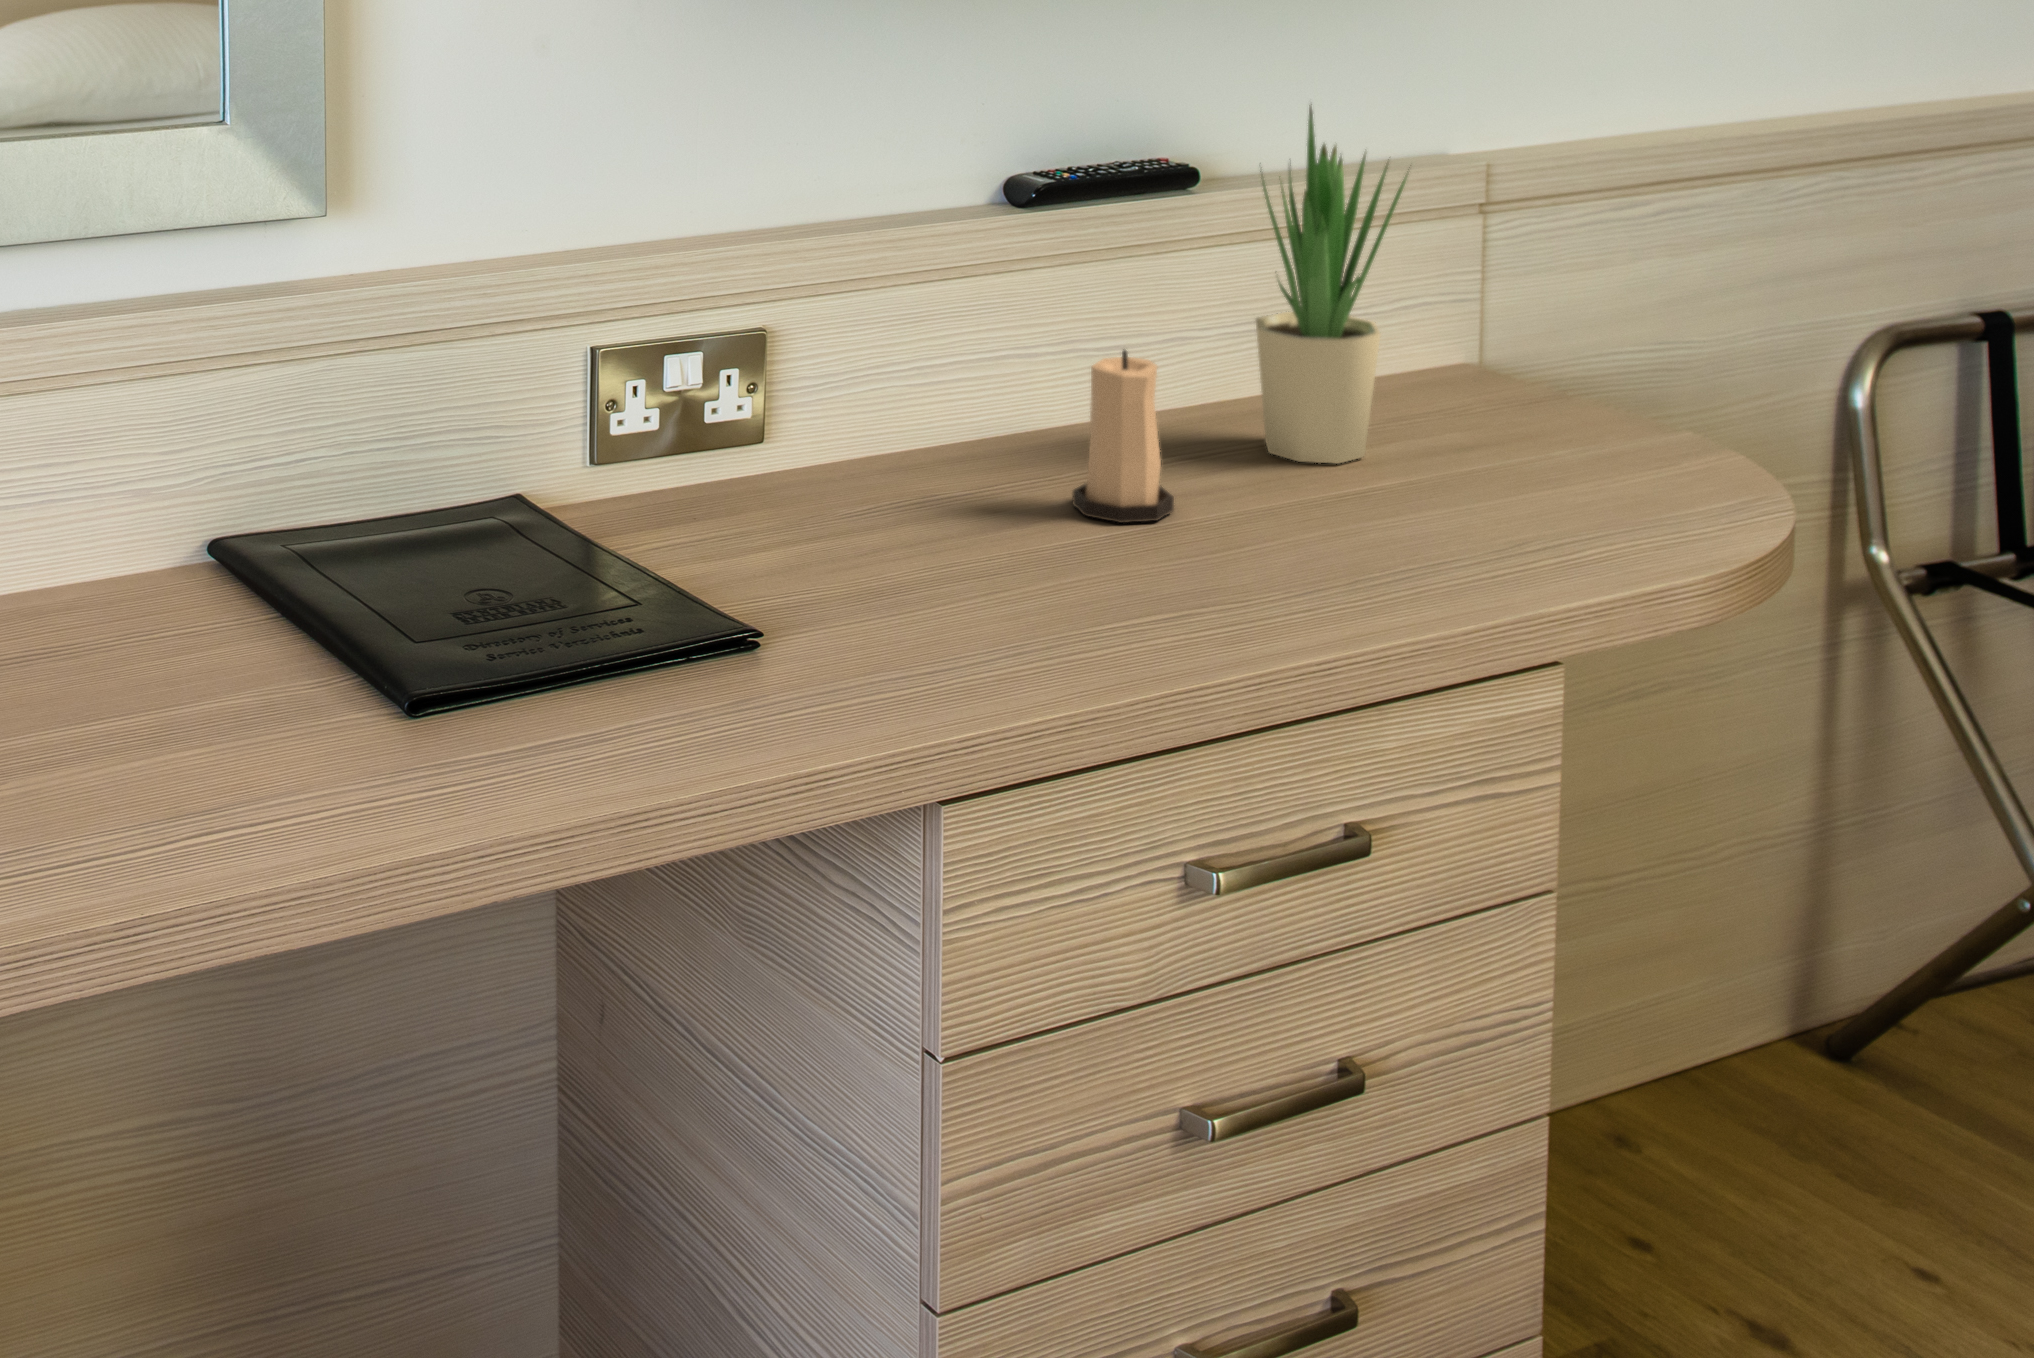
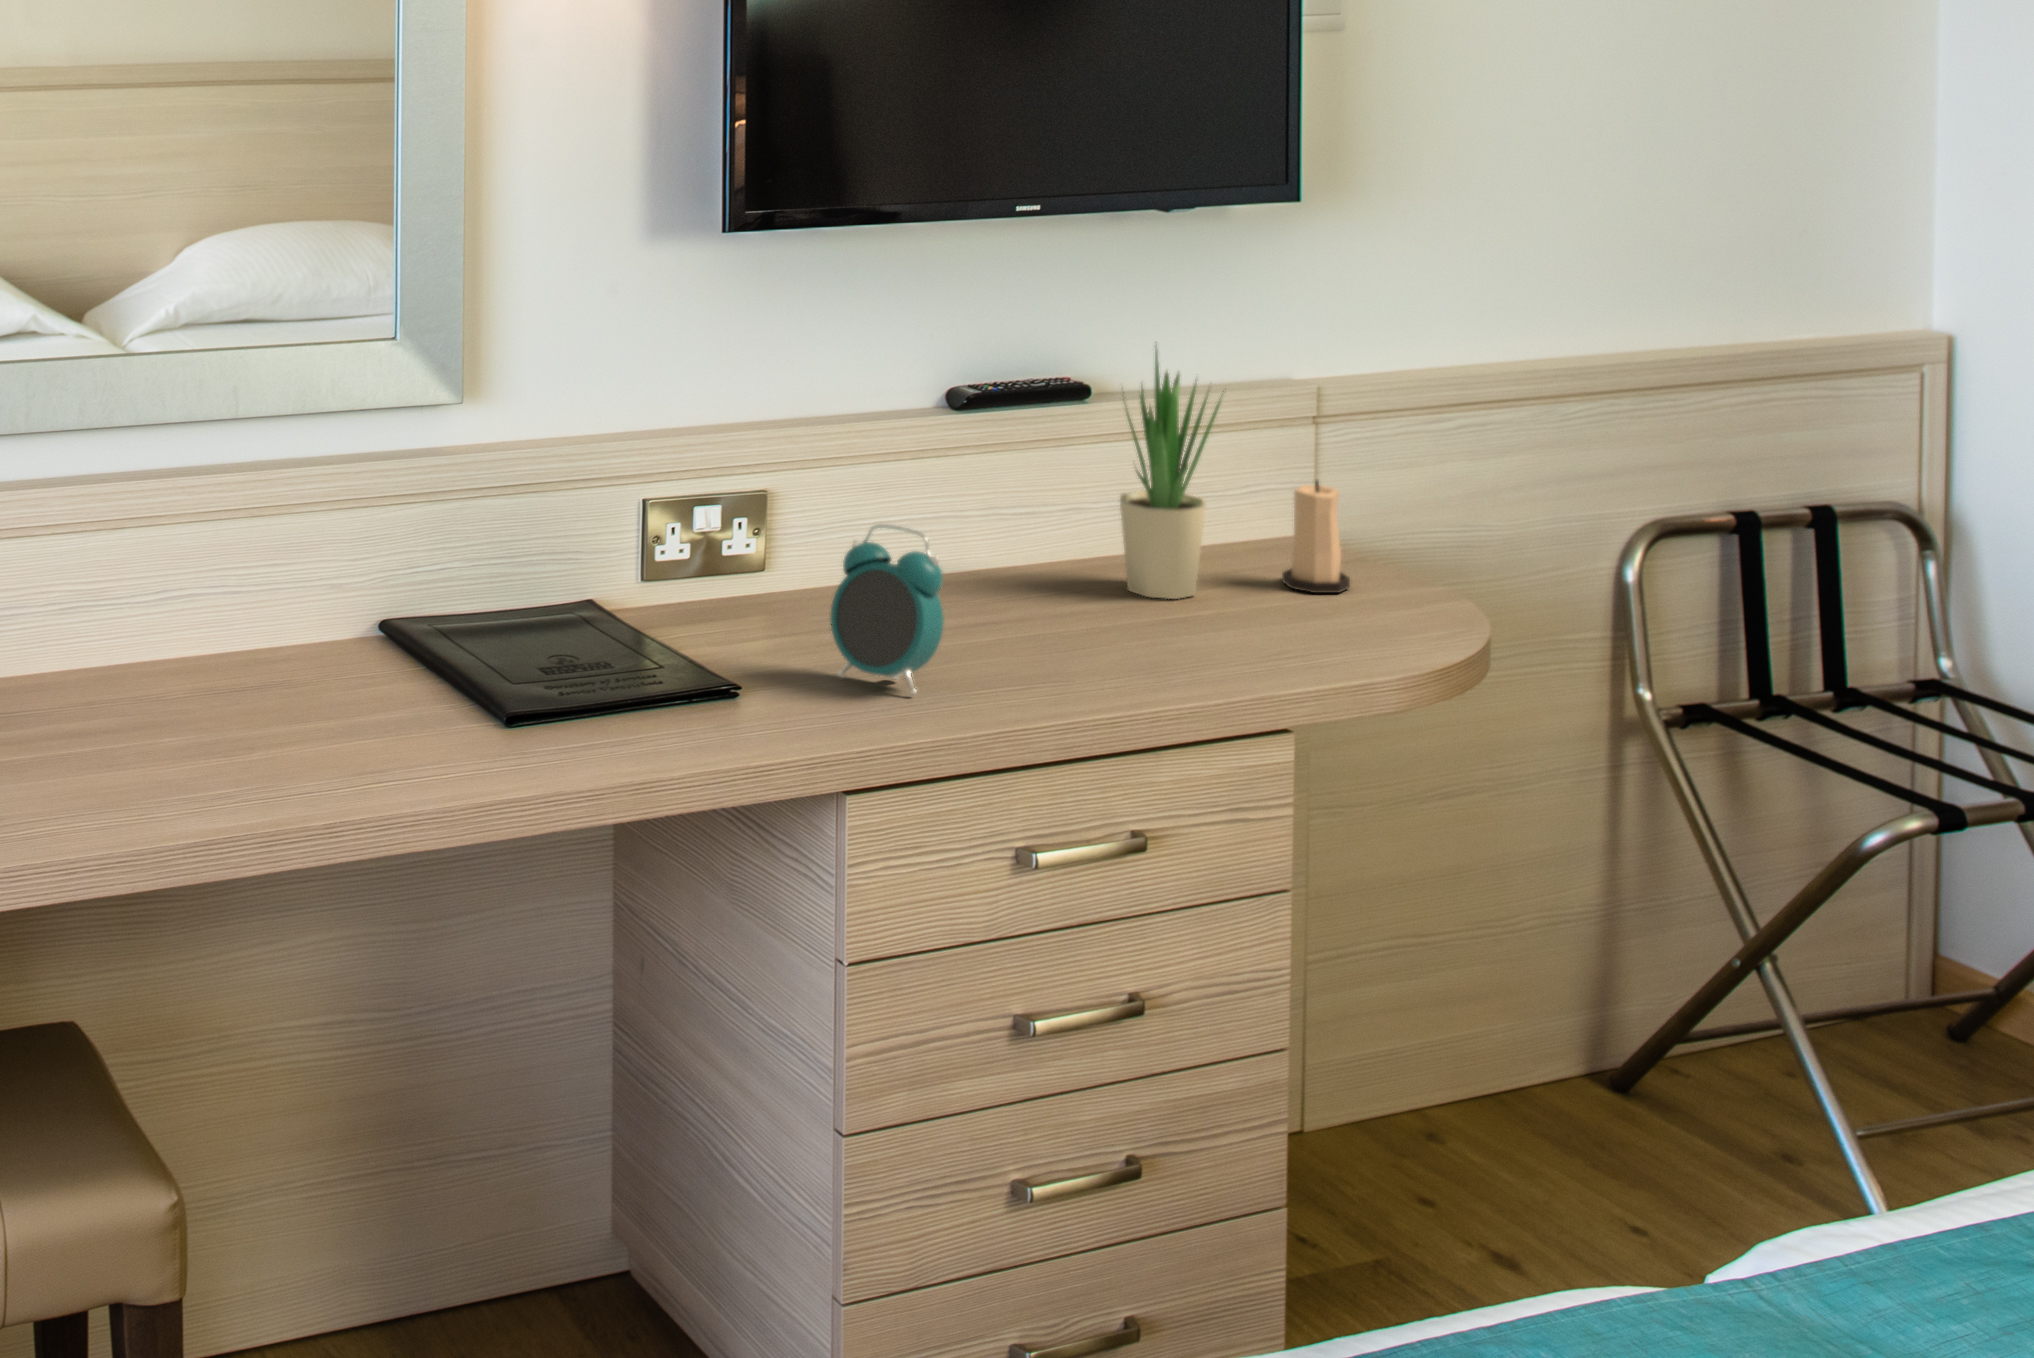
candle: present [1072,350,1174,523] -> present [1282,481,1350,593]
alarm clock: none [888,378,1060,632] -> present [830,524,944,695]

